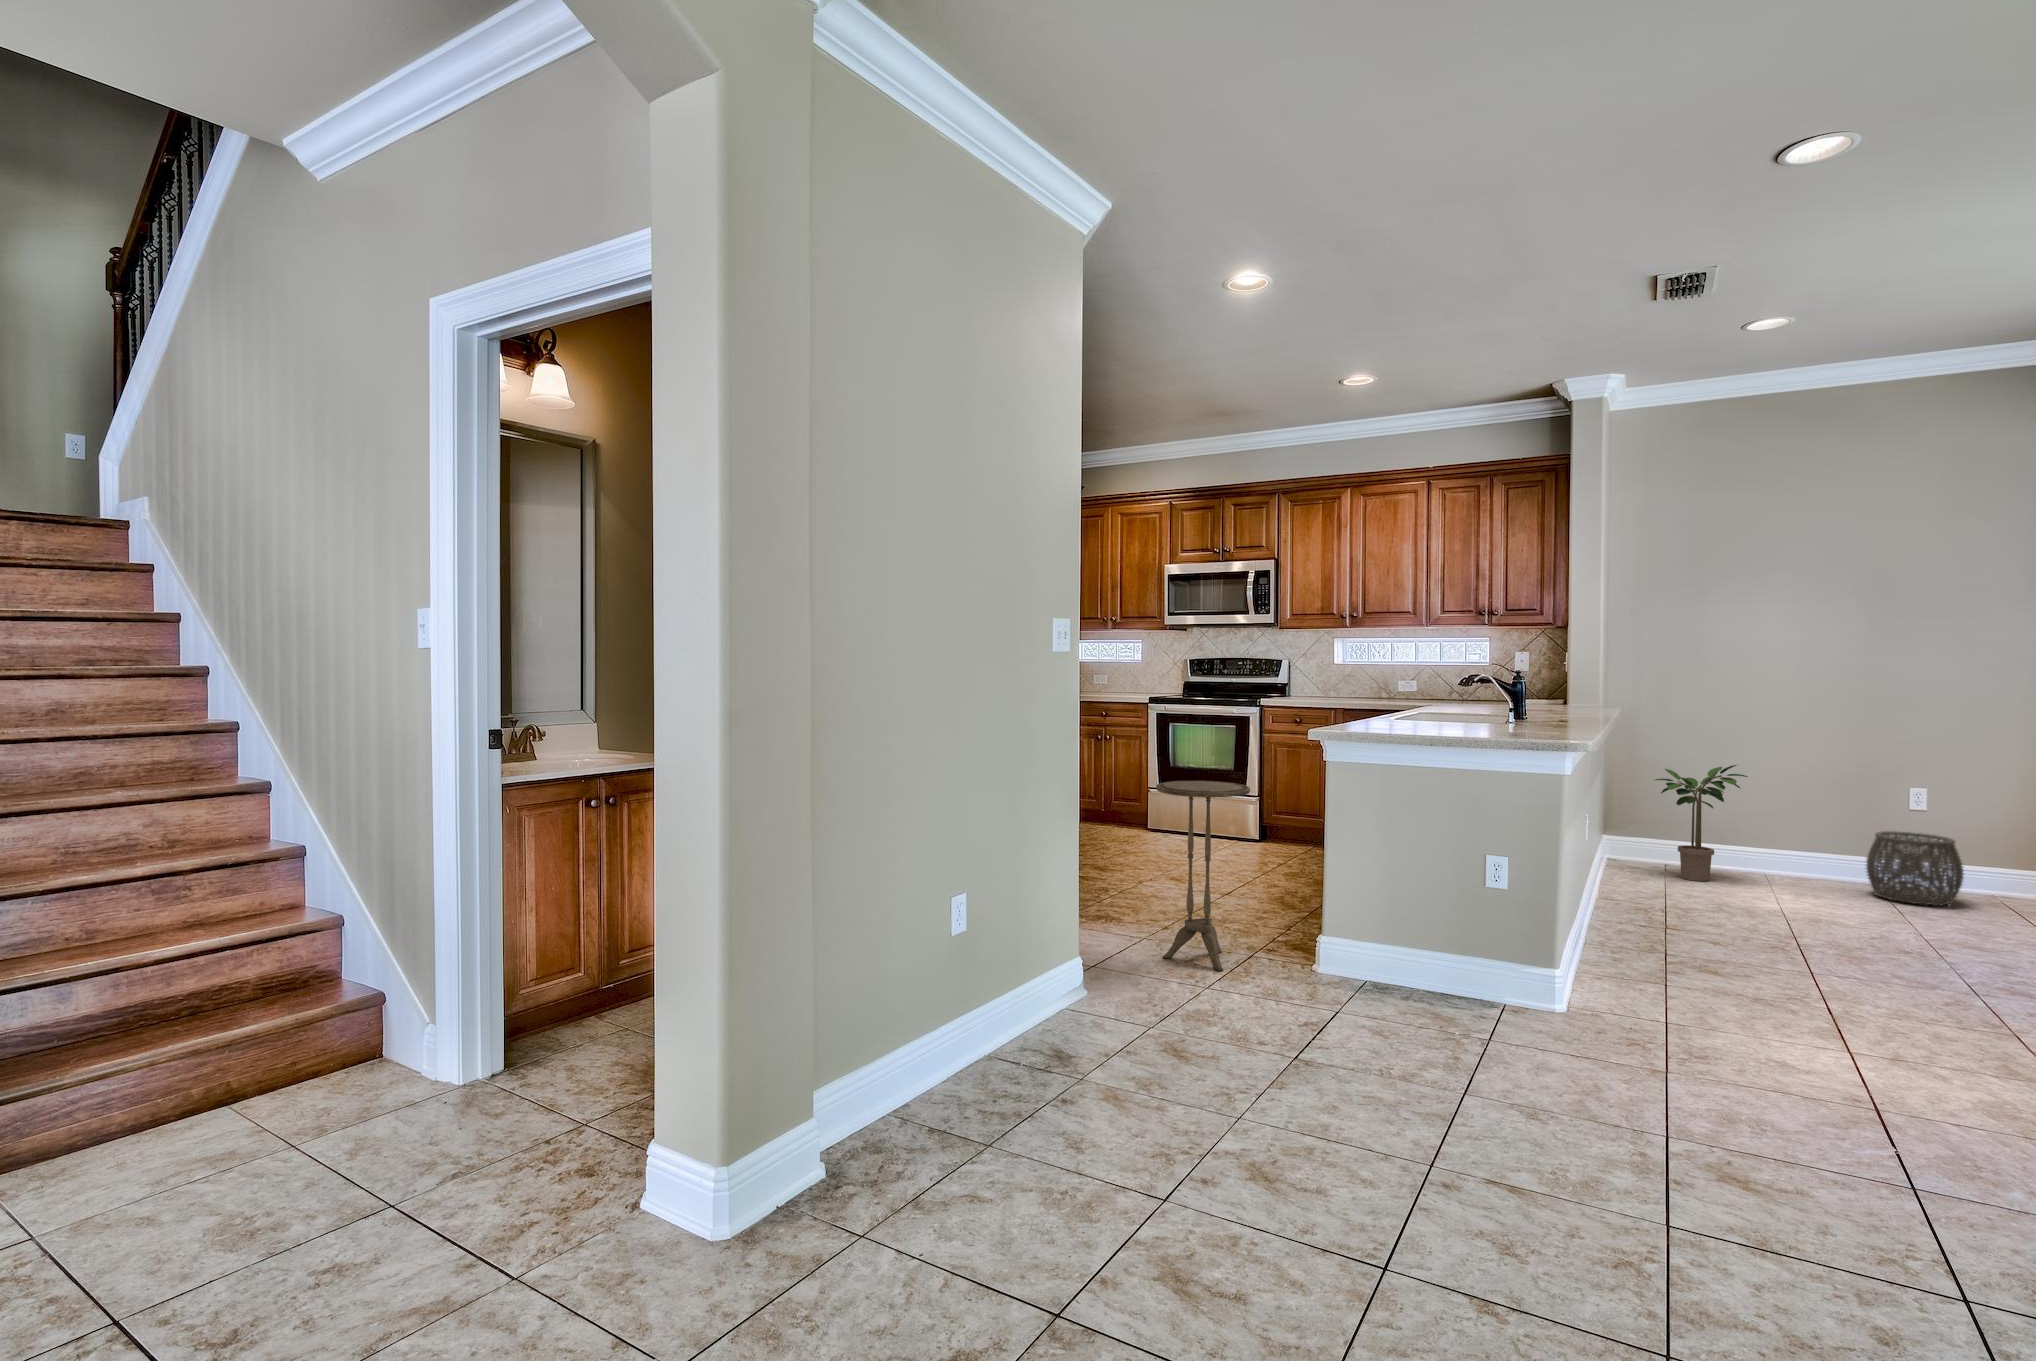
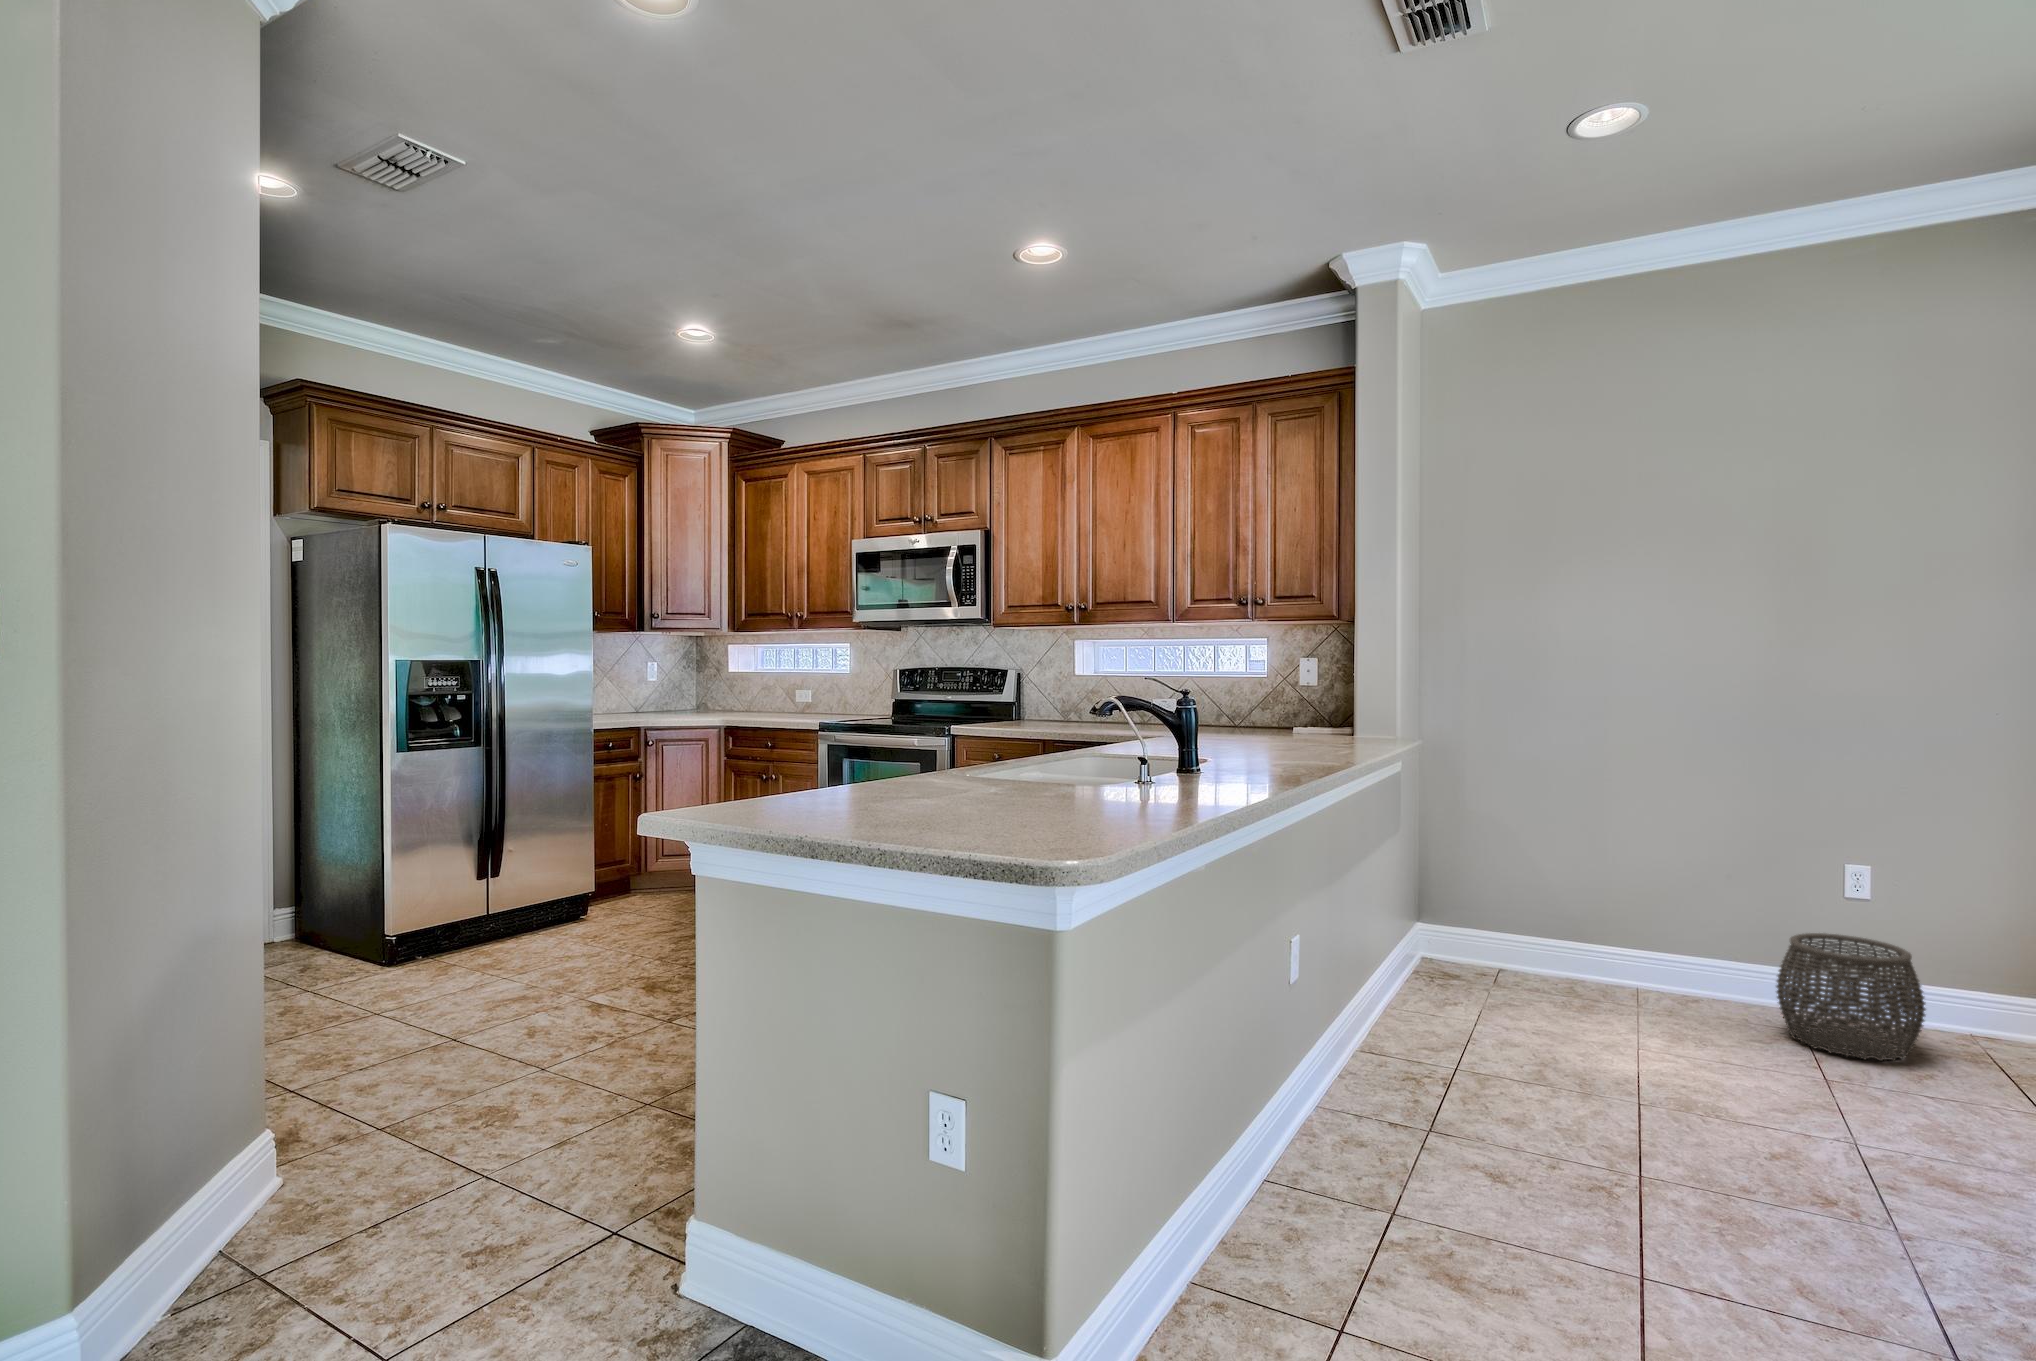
potted plant: present [1655,765,1748,881] -> none [1468,828,1604,1005]
side table: present [1156,781,1250,971] -> none [394,901,587,1283]

